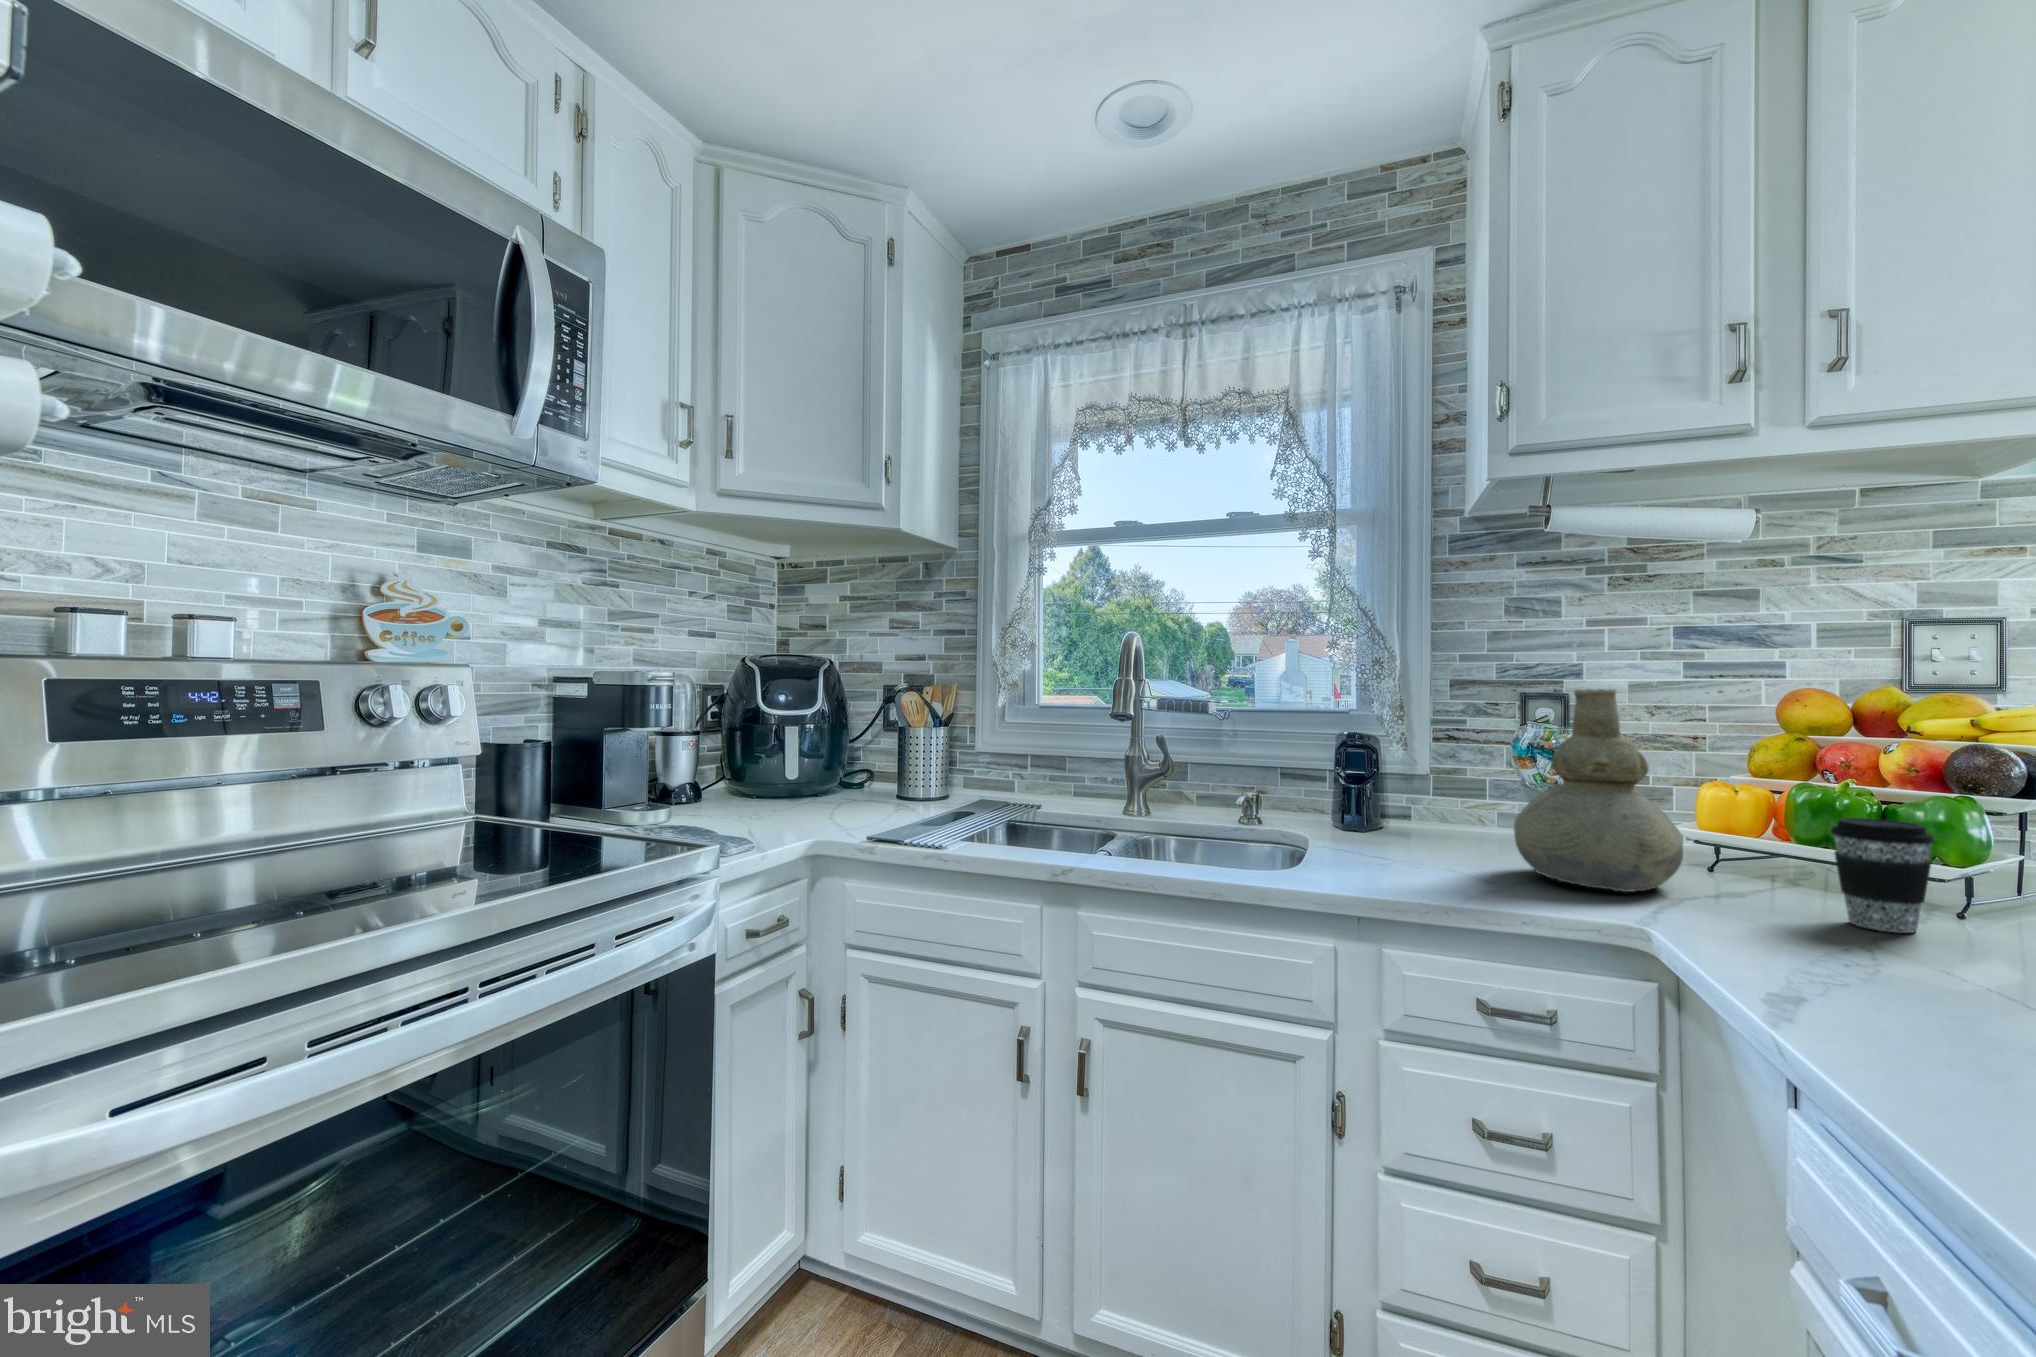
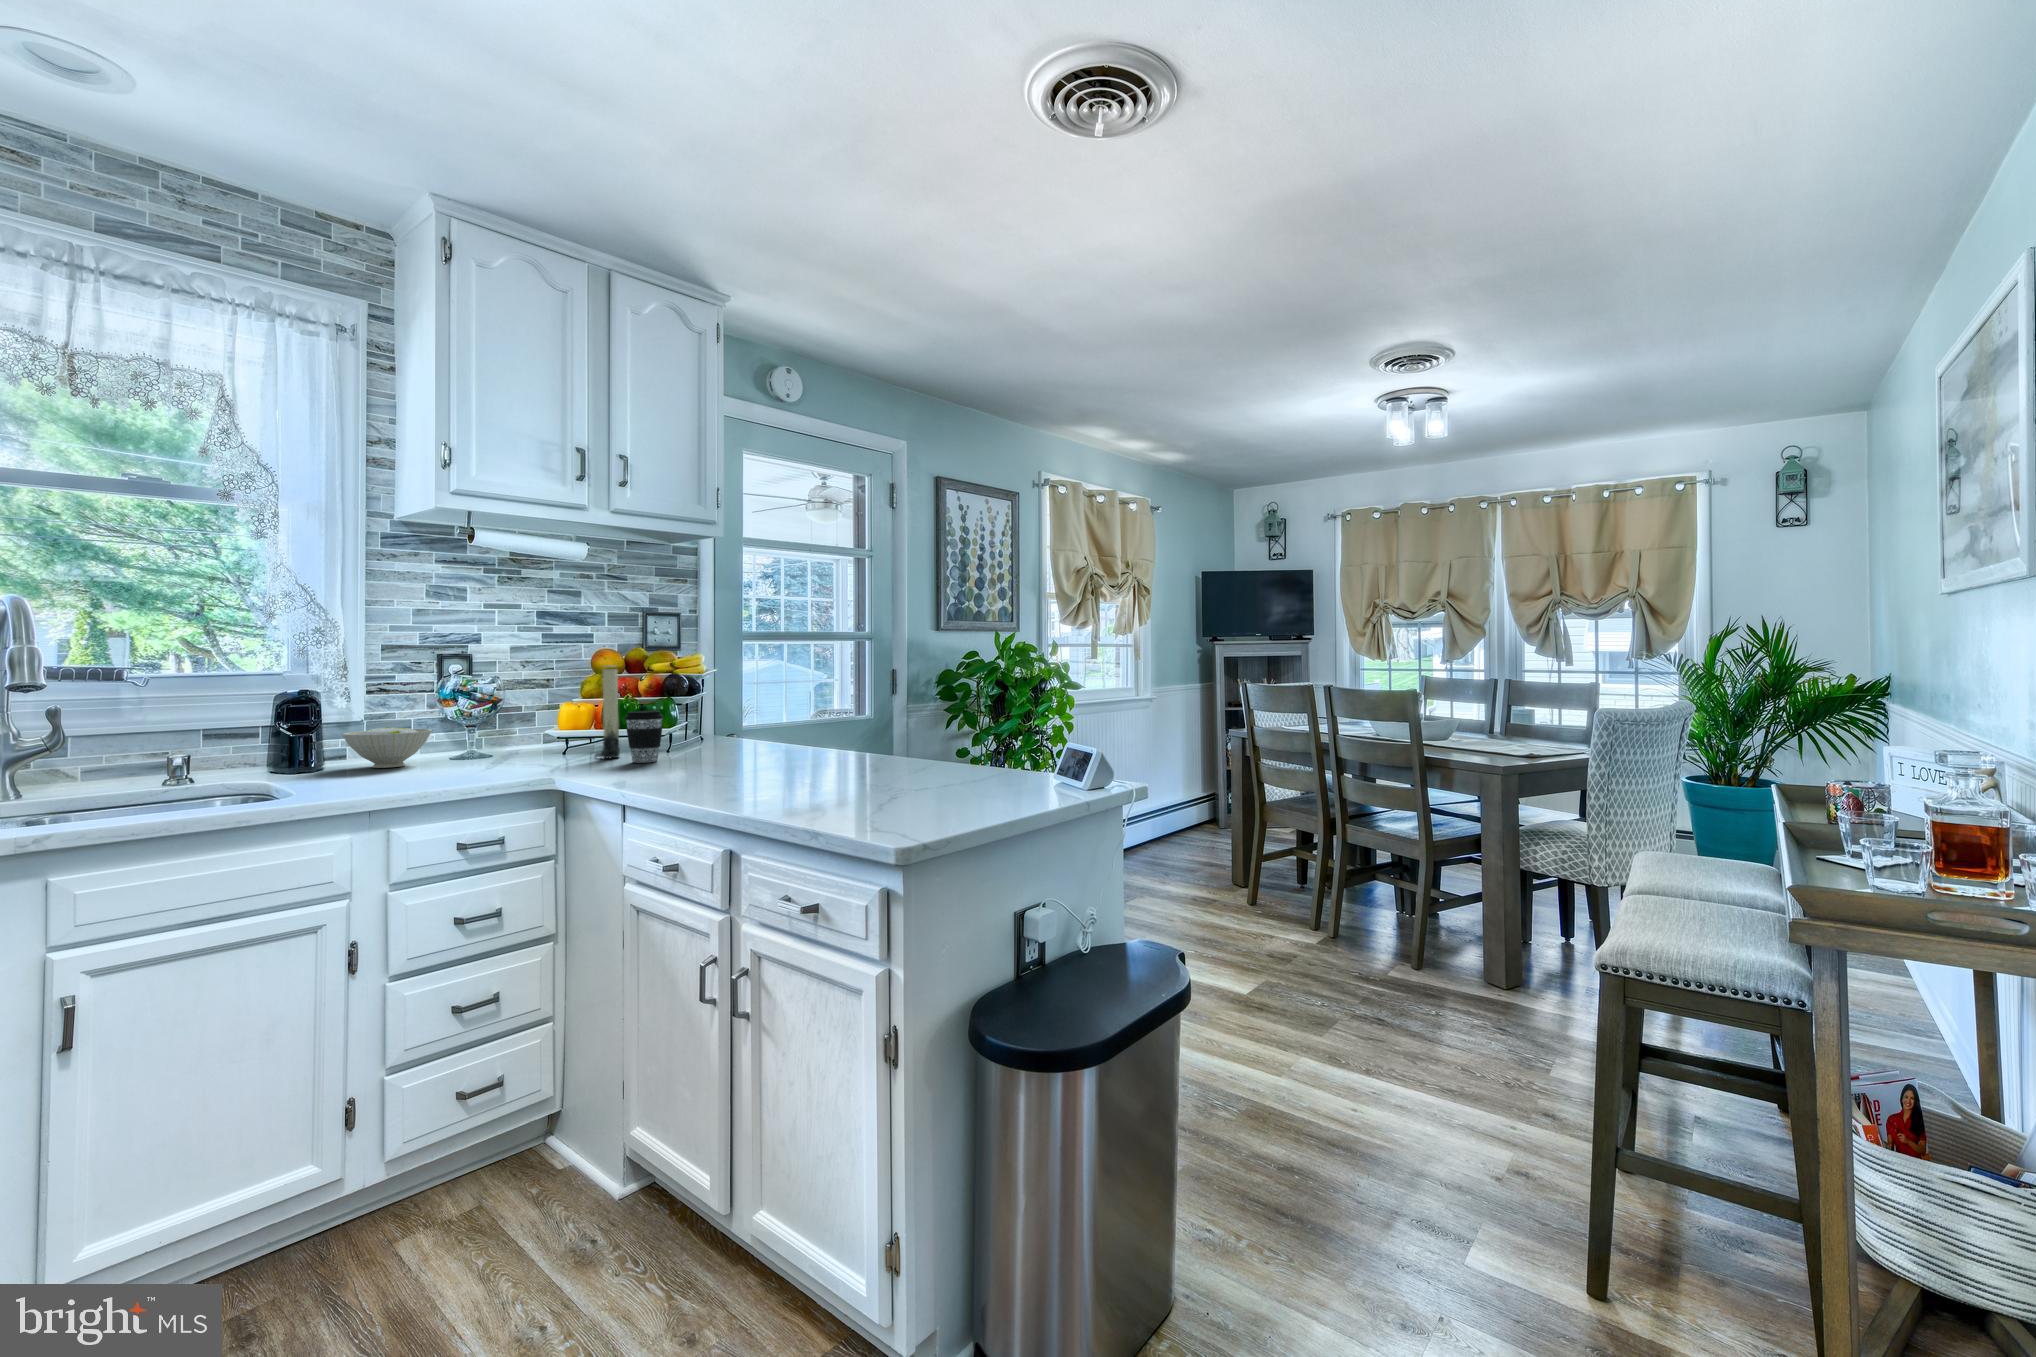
vase: present [1514,689,1684,892] -> none [458,648,557,769]
candle: none [1766,722,1824,899] -> present [595,669,620,758]
bowl: none [1391,789,1501,845] -> present [342,727,432,768]

